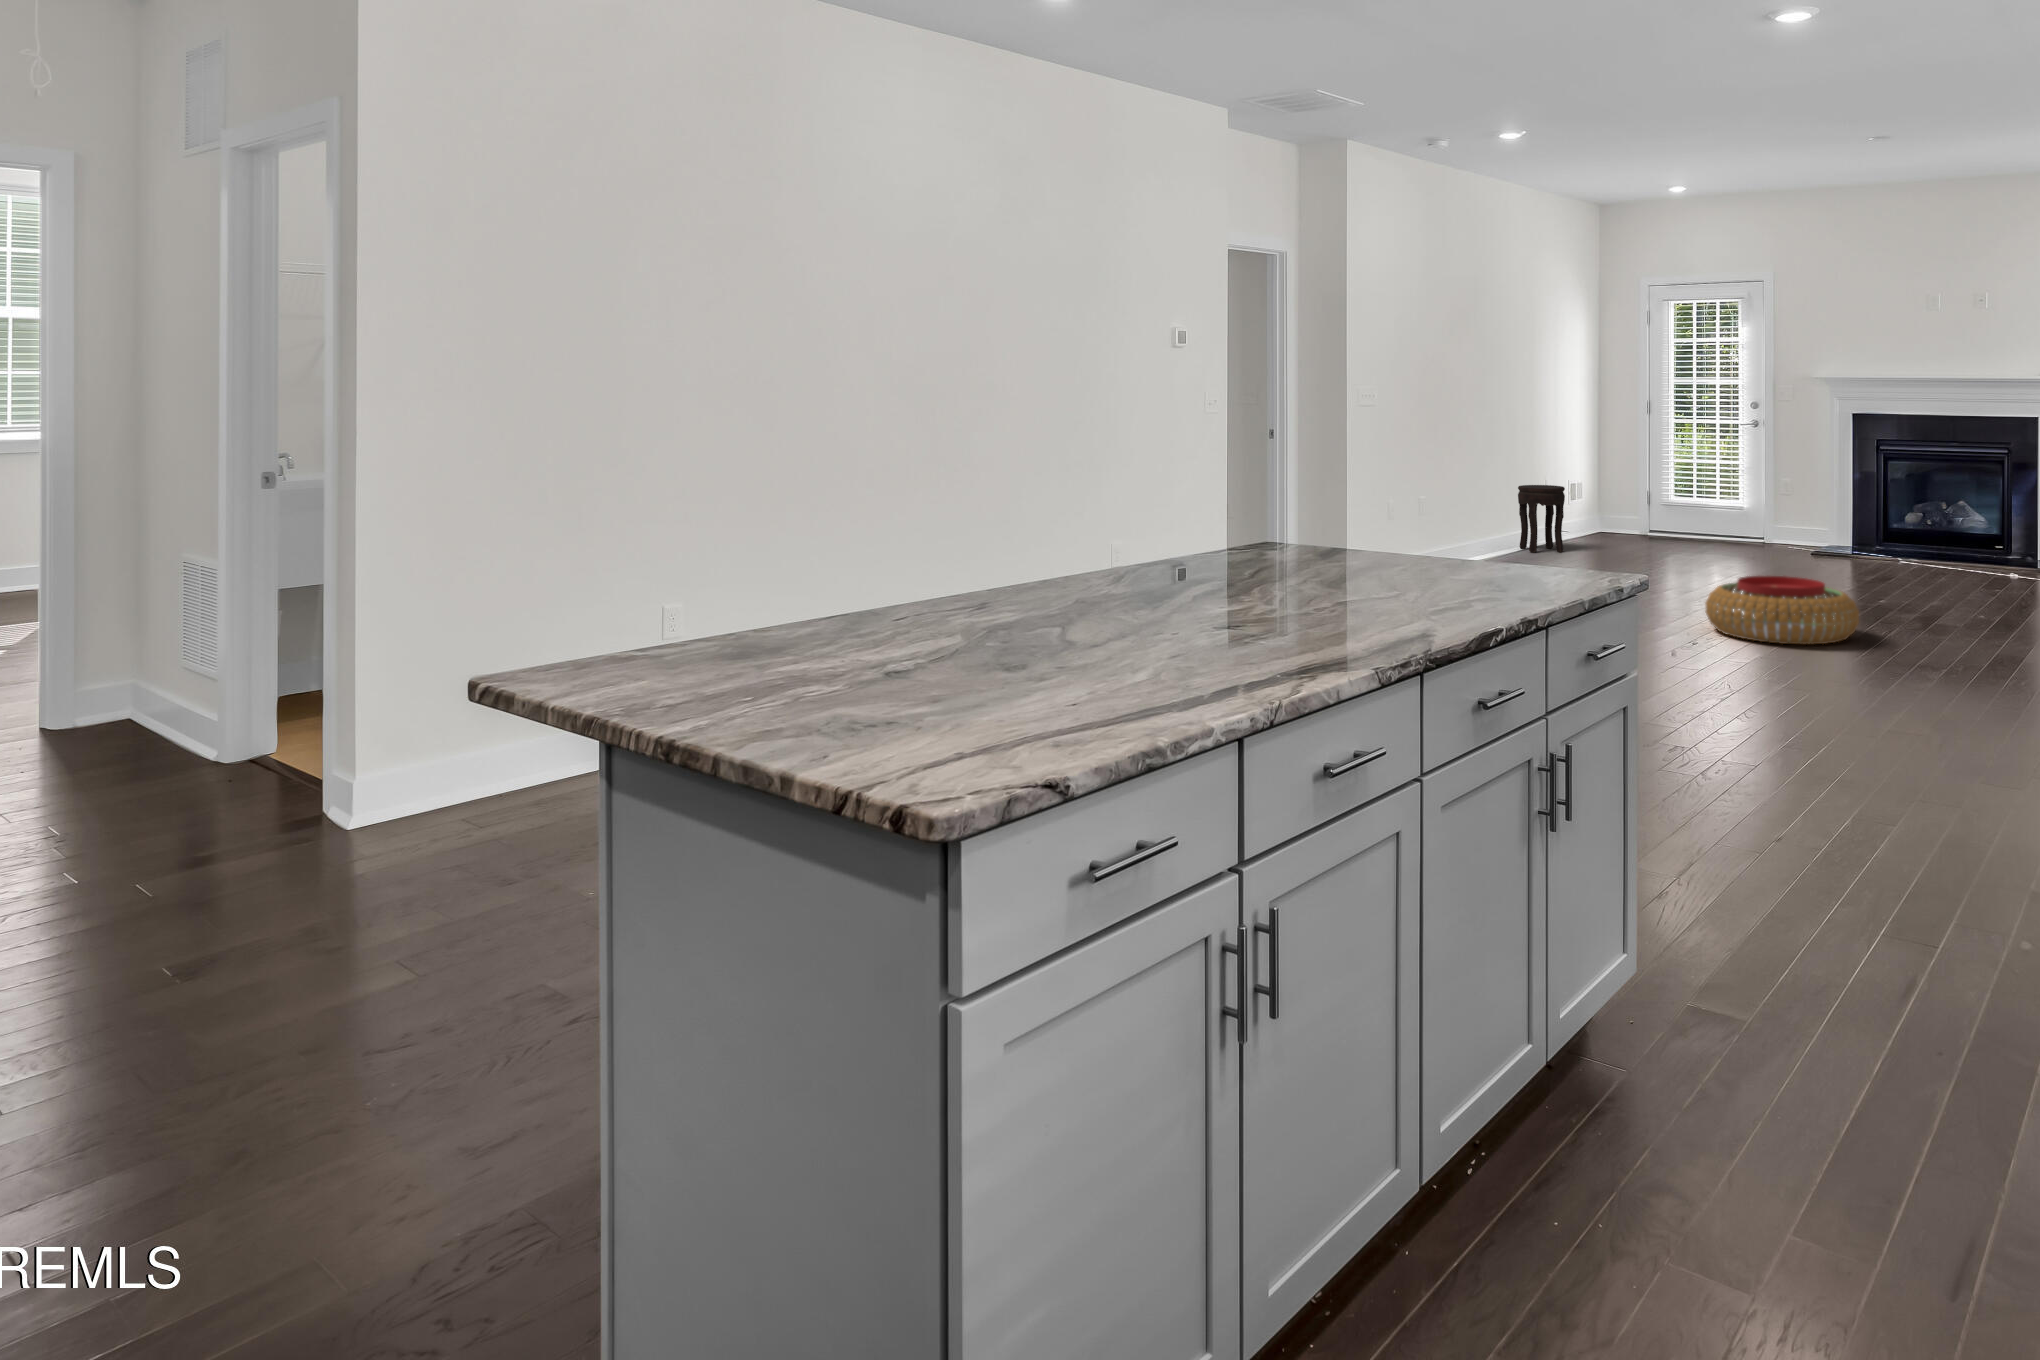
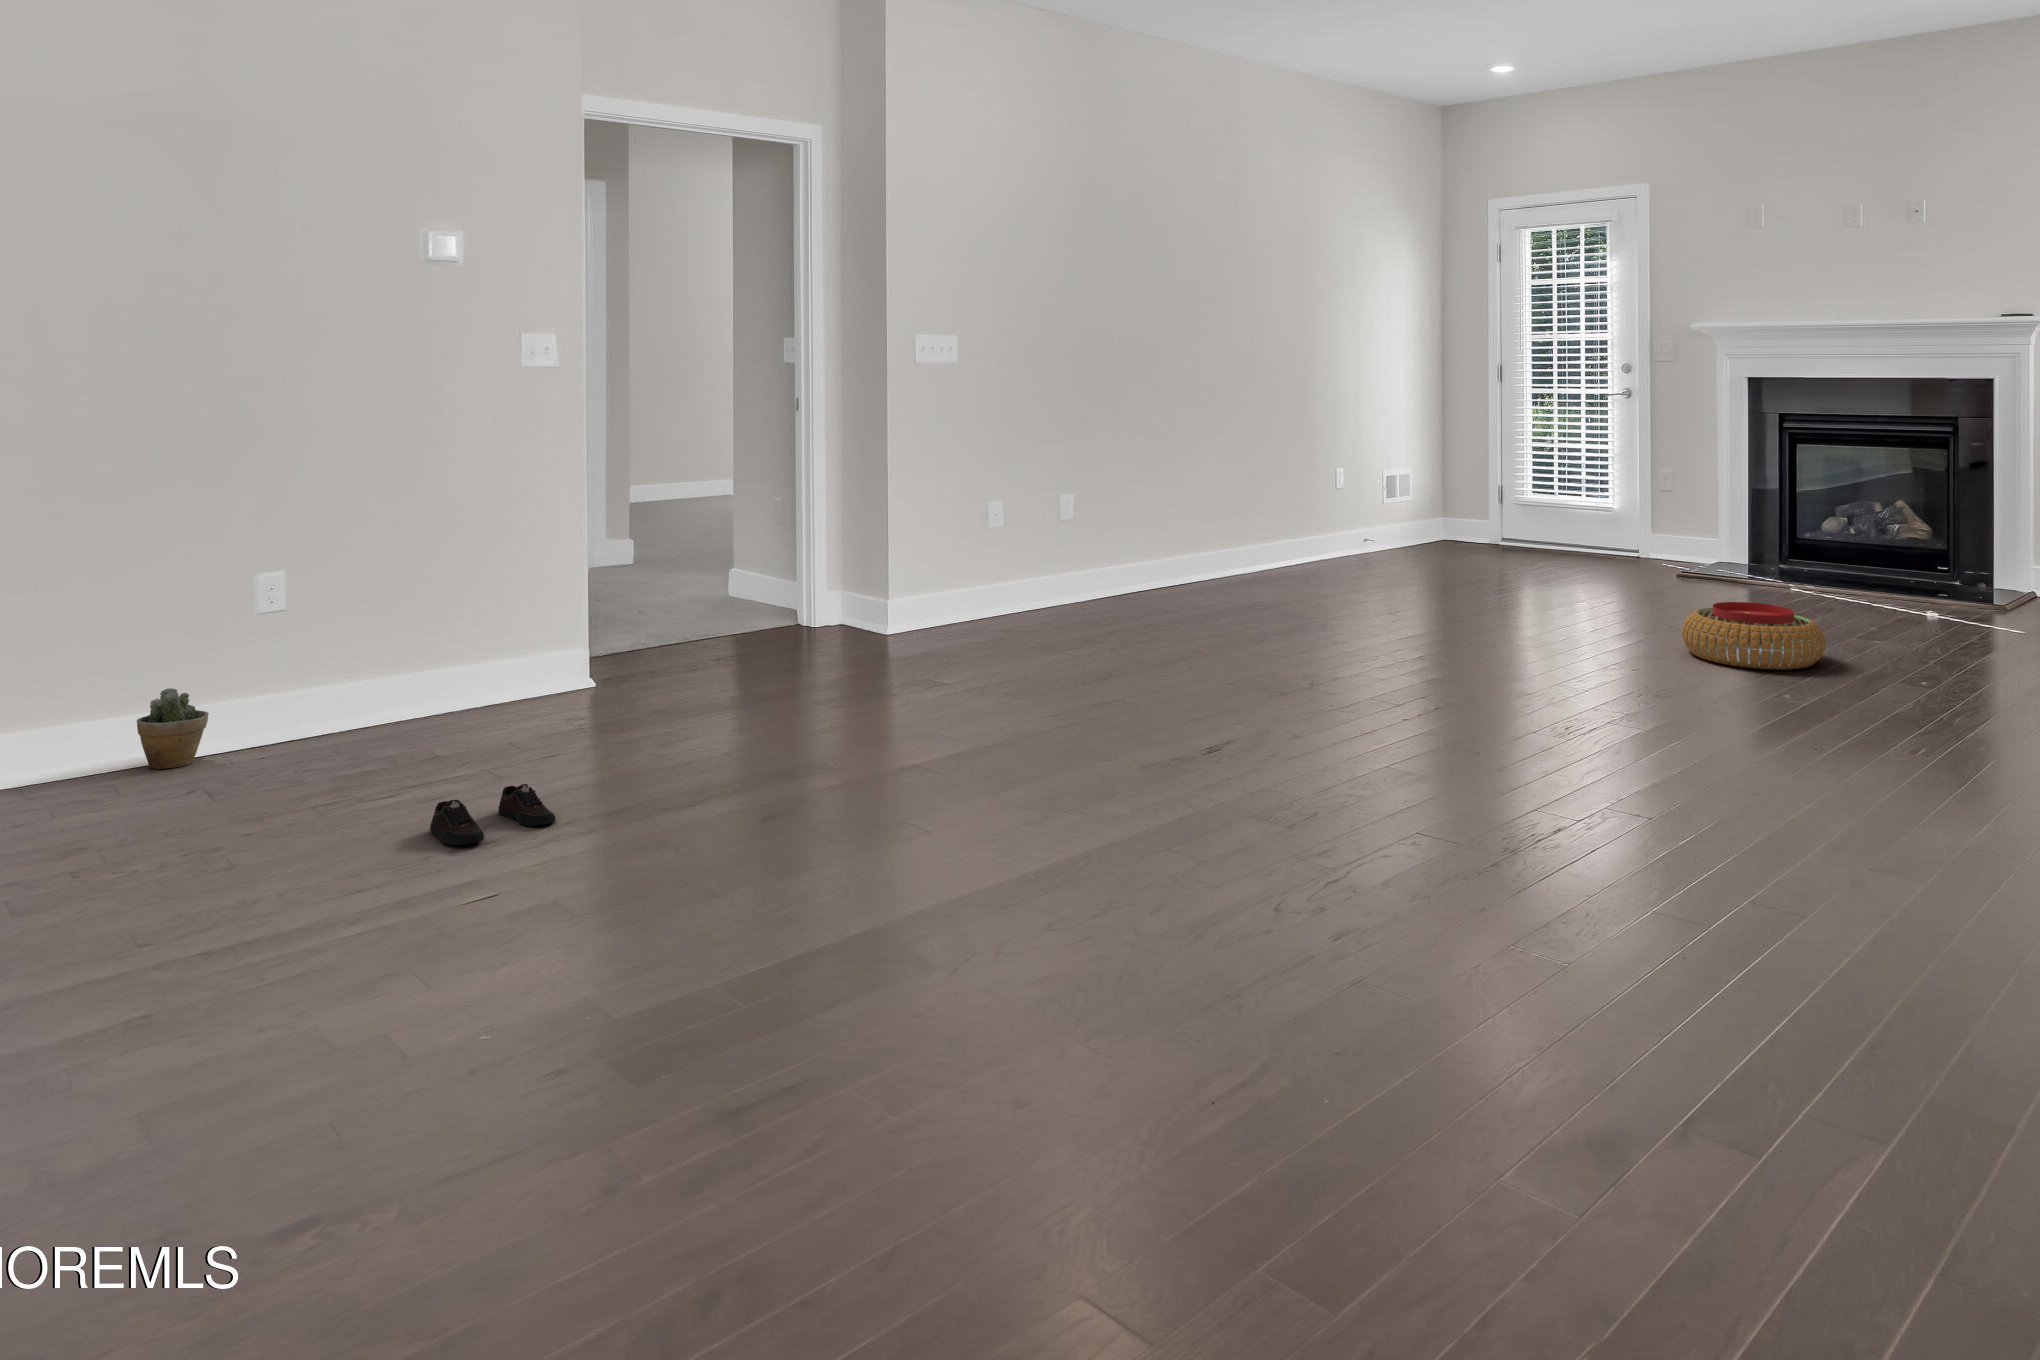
side table: present [1518,485,1565,553] -> none [1506,505,1551,570]
potted plant: none [129,689,200,770] -> present [137,688,209,769]
shoe: none [412,777,538,839] -> present [430,784,555,845]

